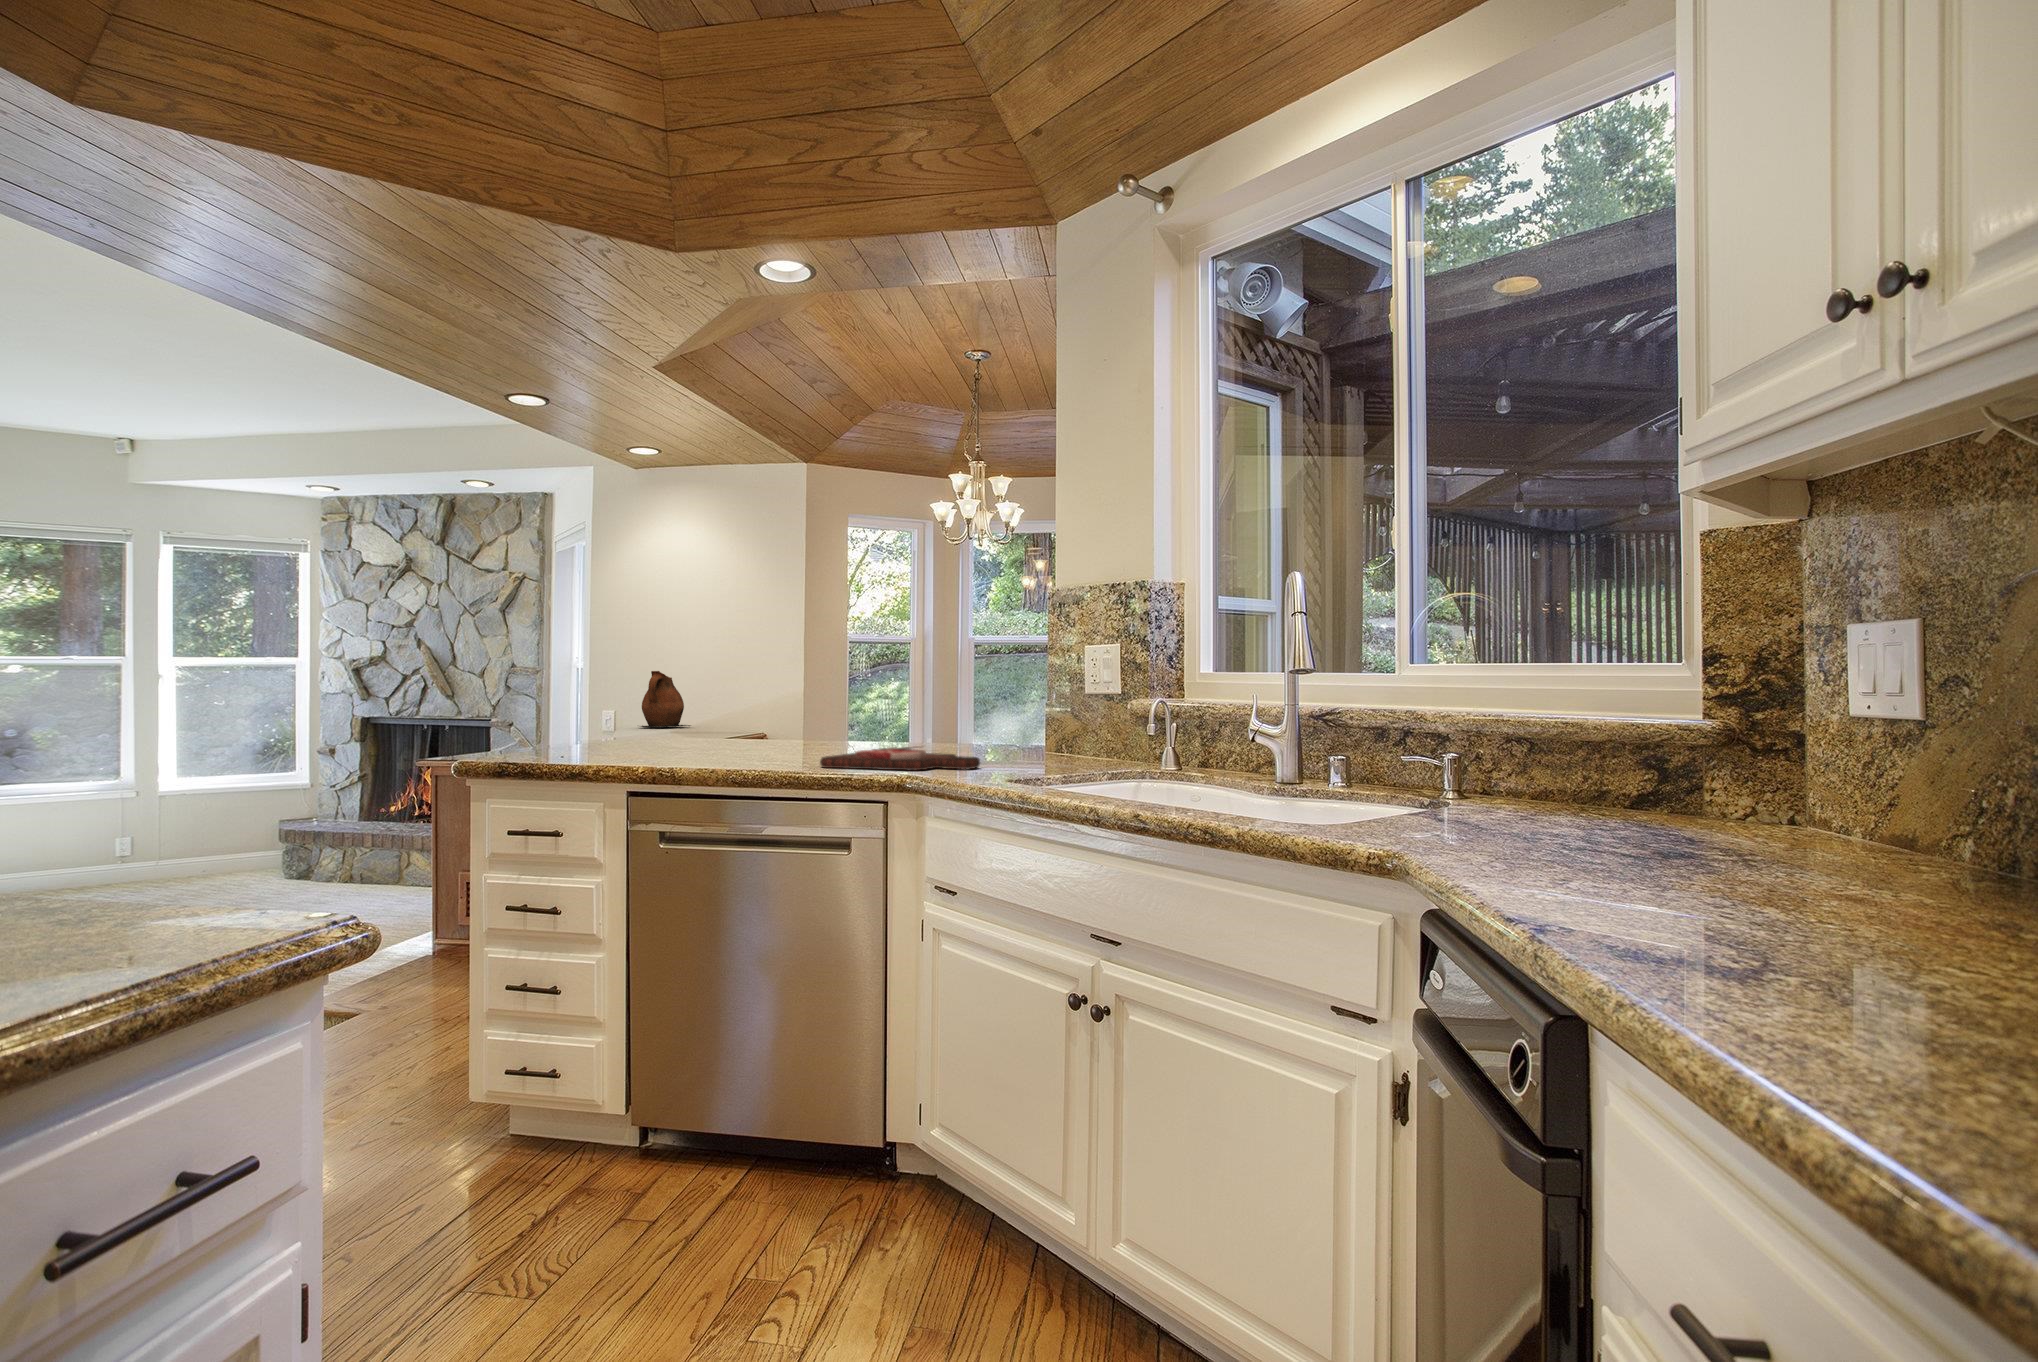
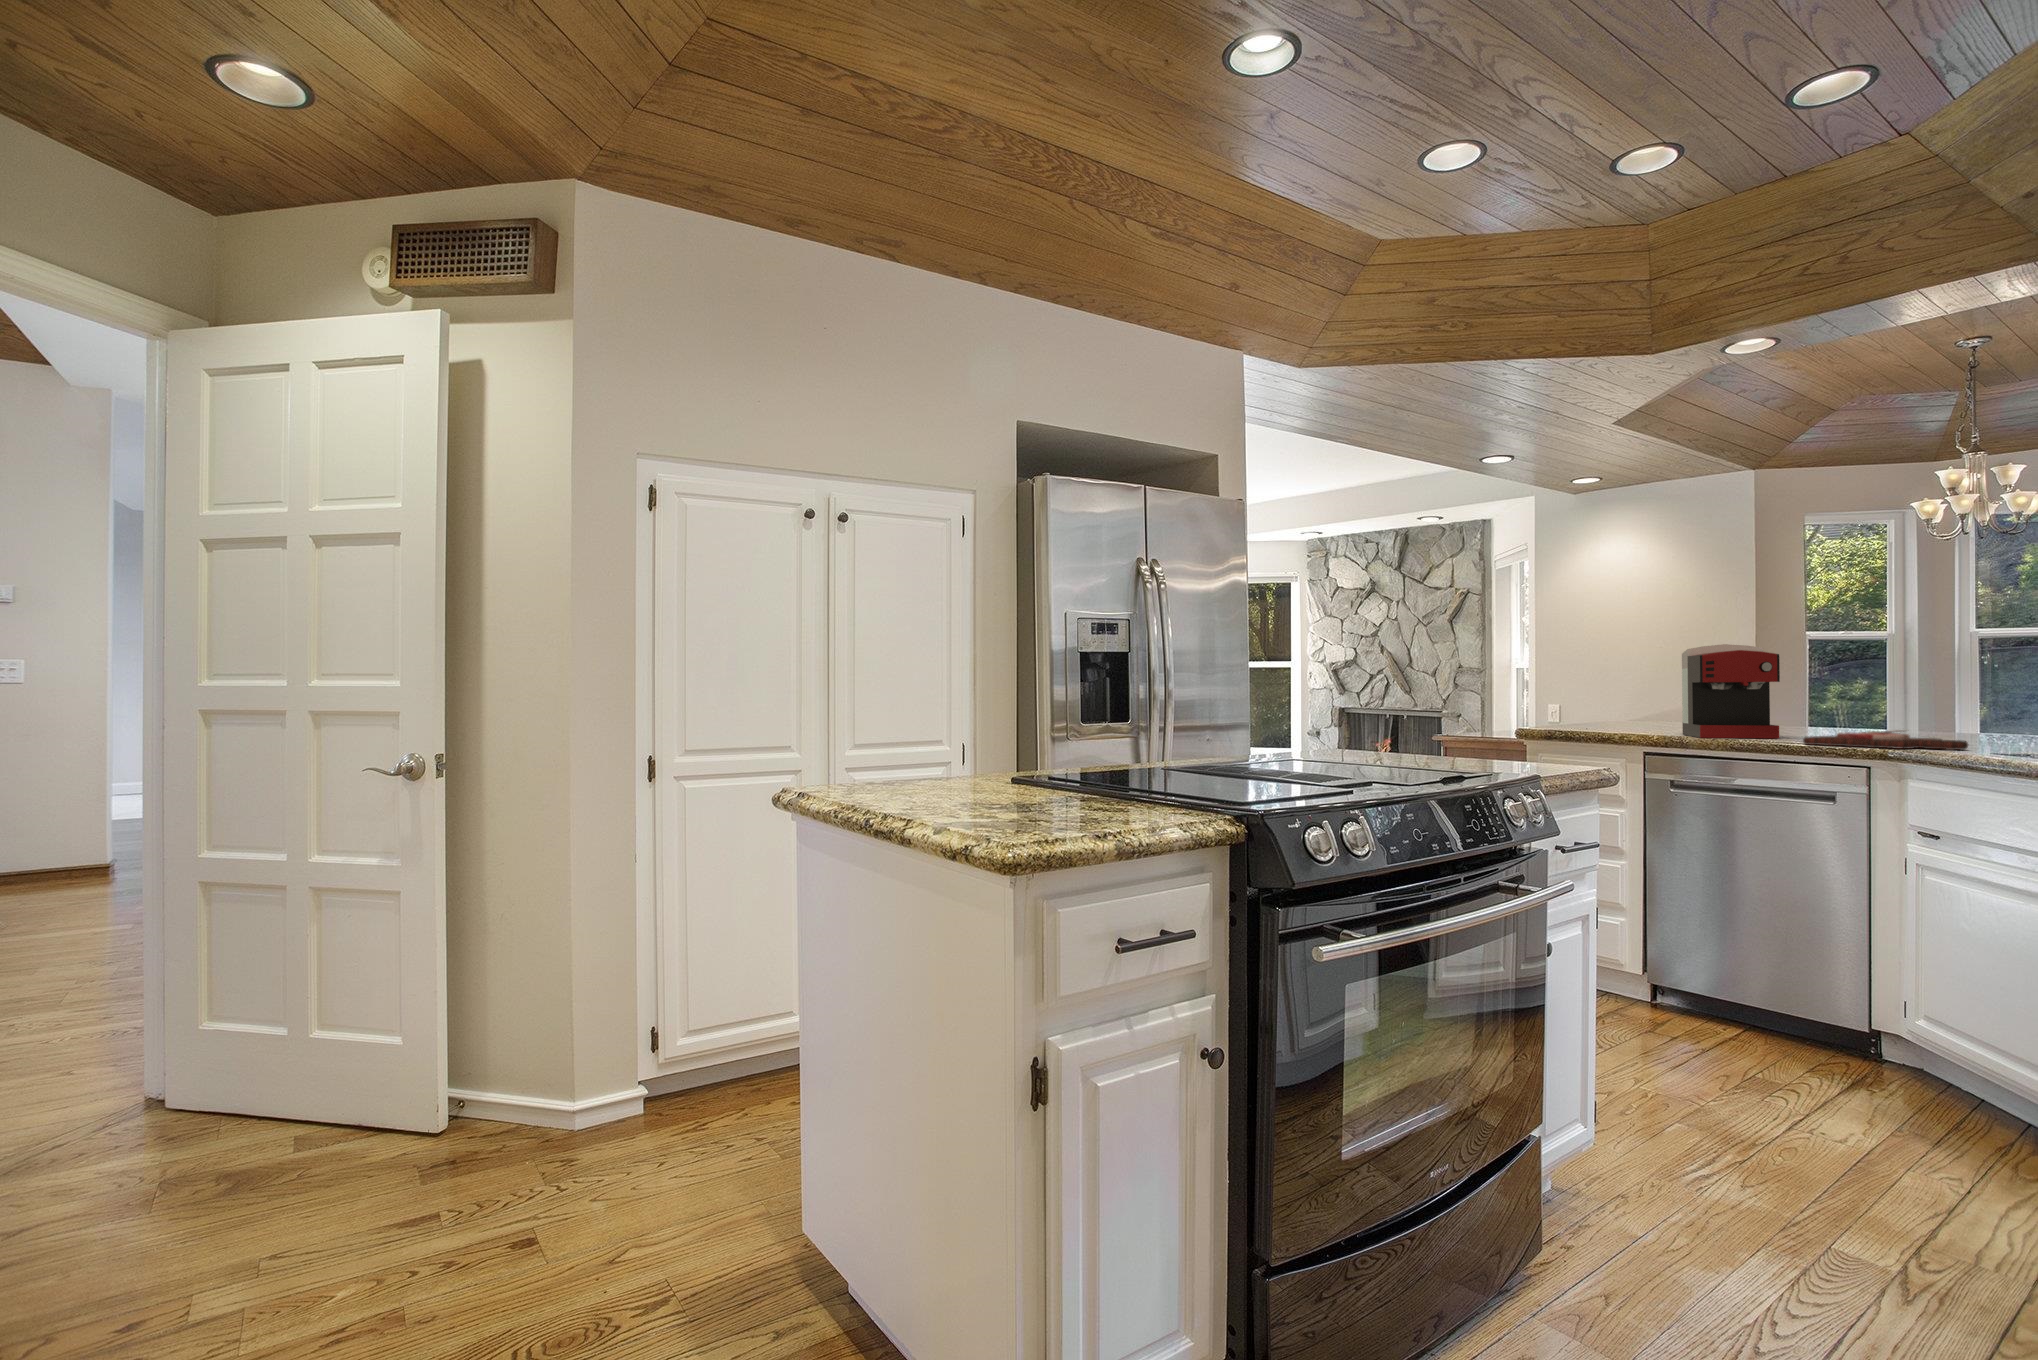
coffee maker: none [701,638,802,759] -> present [1682,644,1780,738]
ceramic pitcher: present [641,671,691,727] -> none [1588,670,1641,720]

